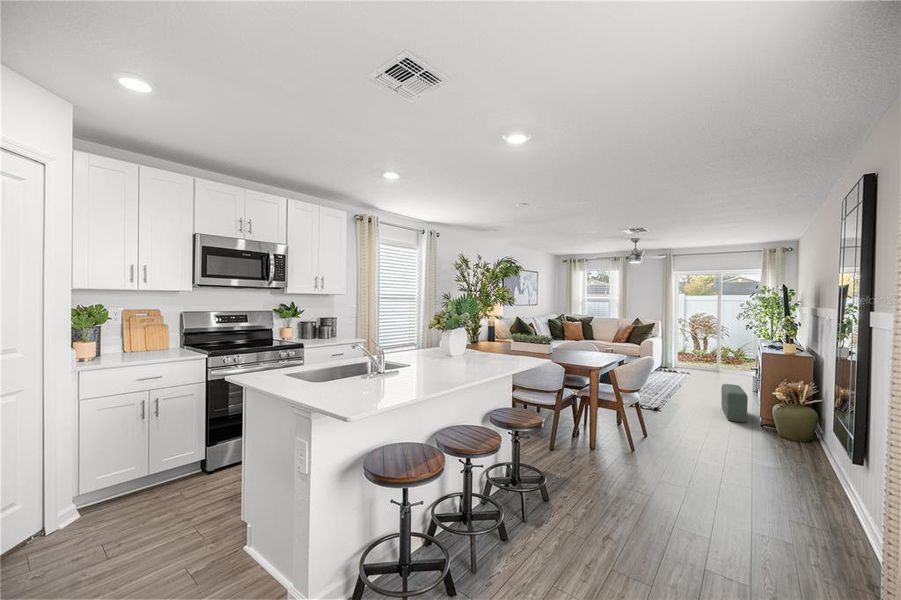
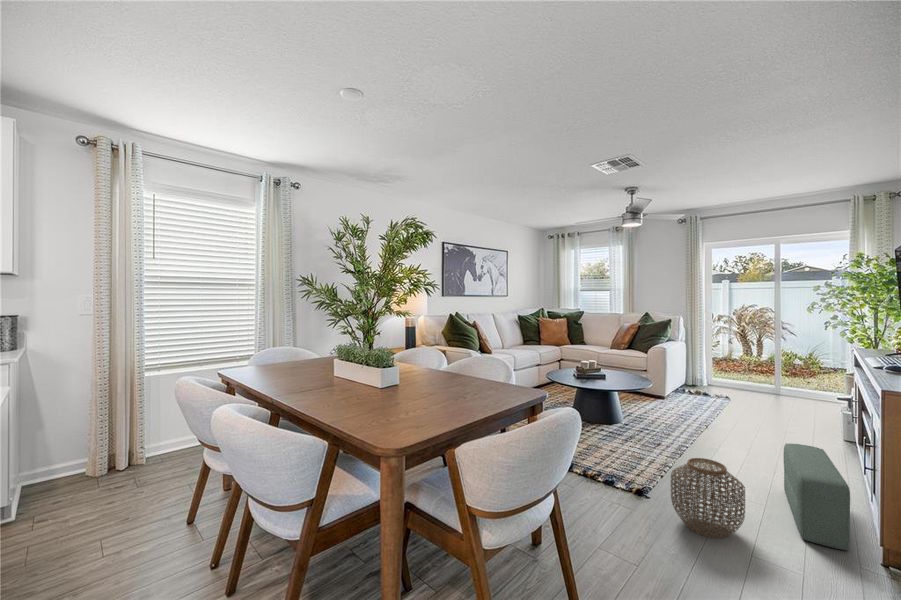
woven basket: none [671,387,705,421] -> present [671,458,745,538]

